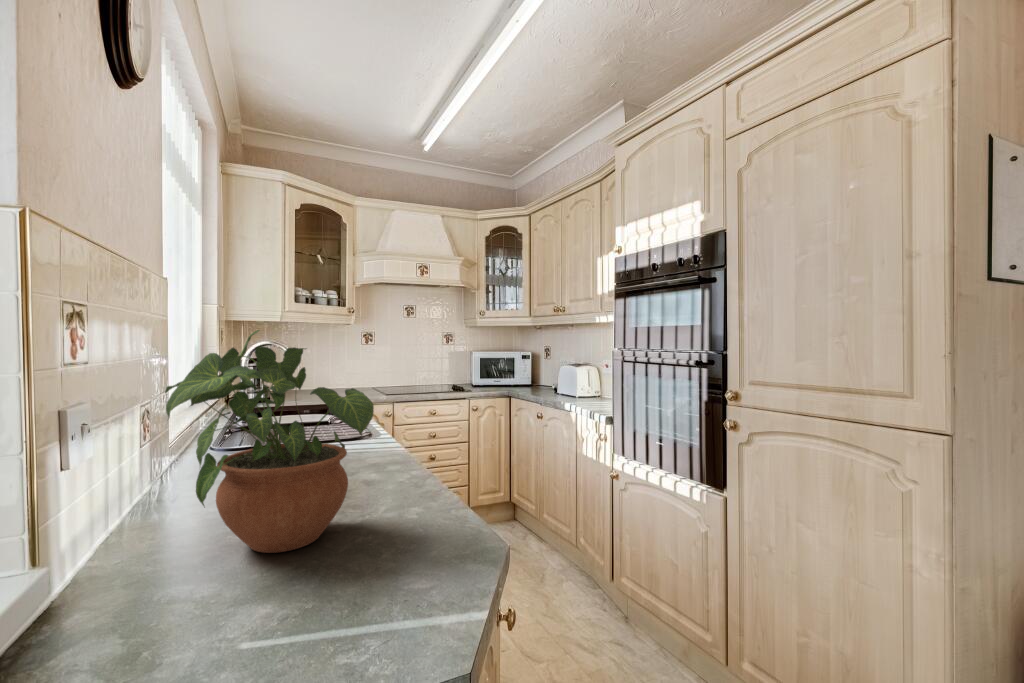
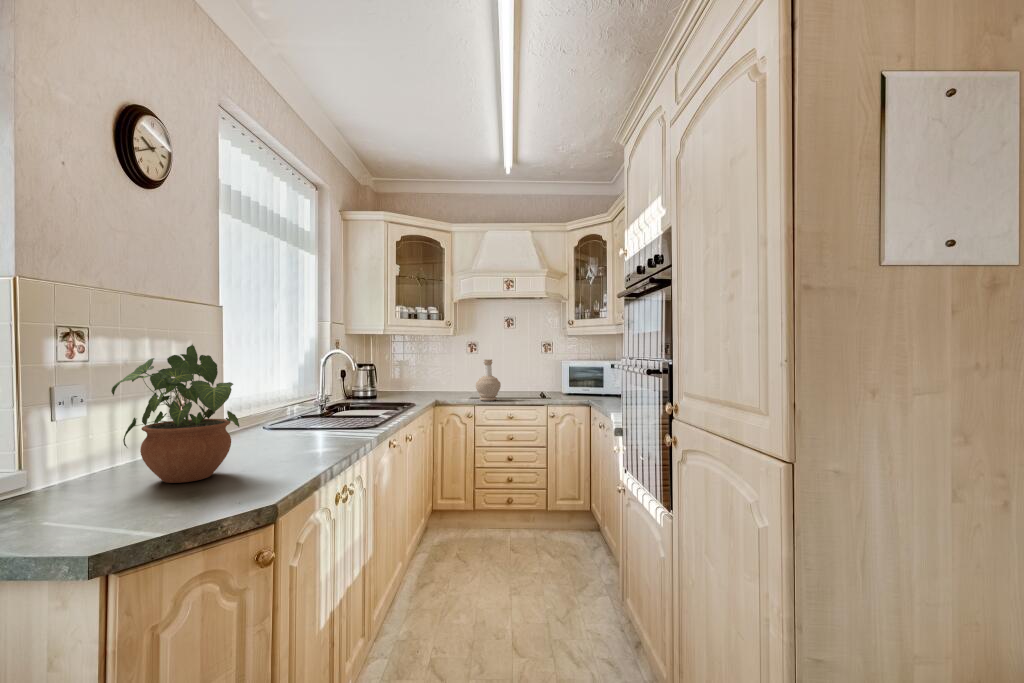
bottle: none [394,351,421,396] -> present [476,359,501,401]

